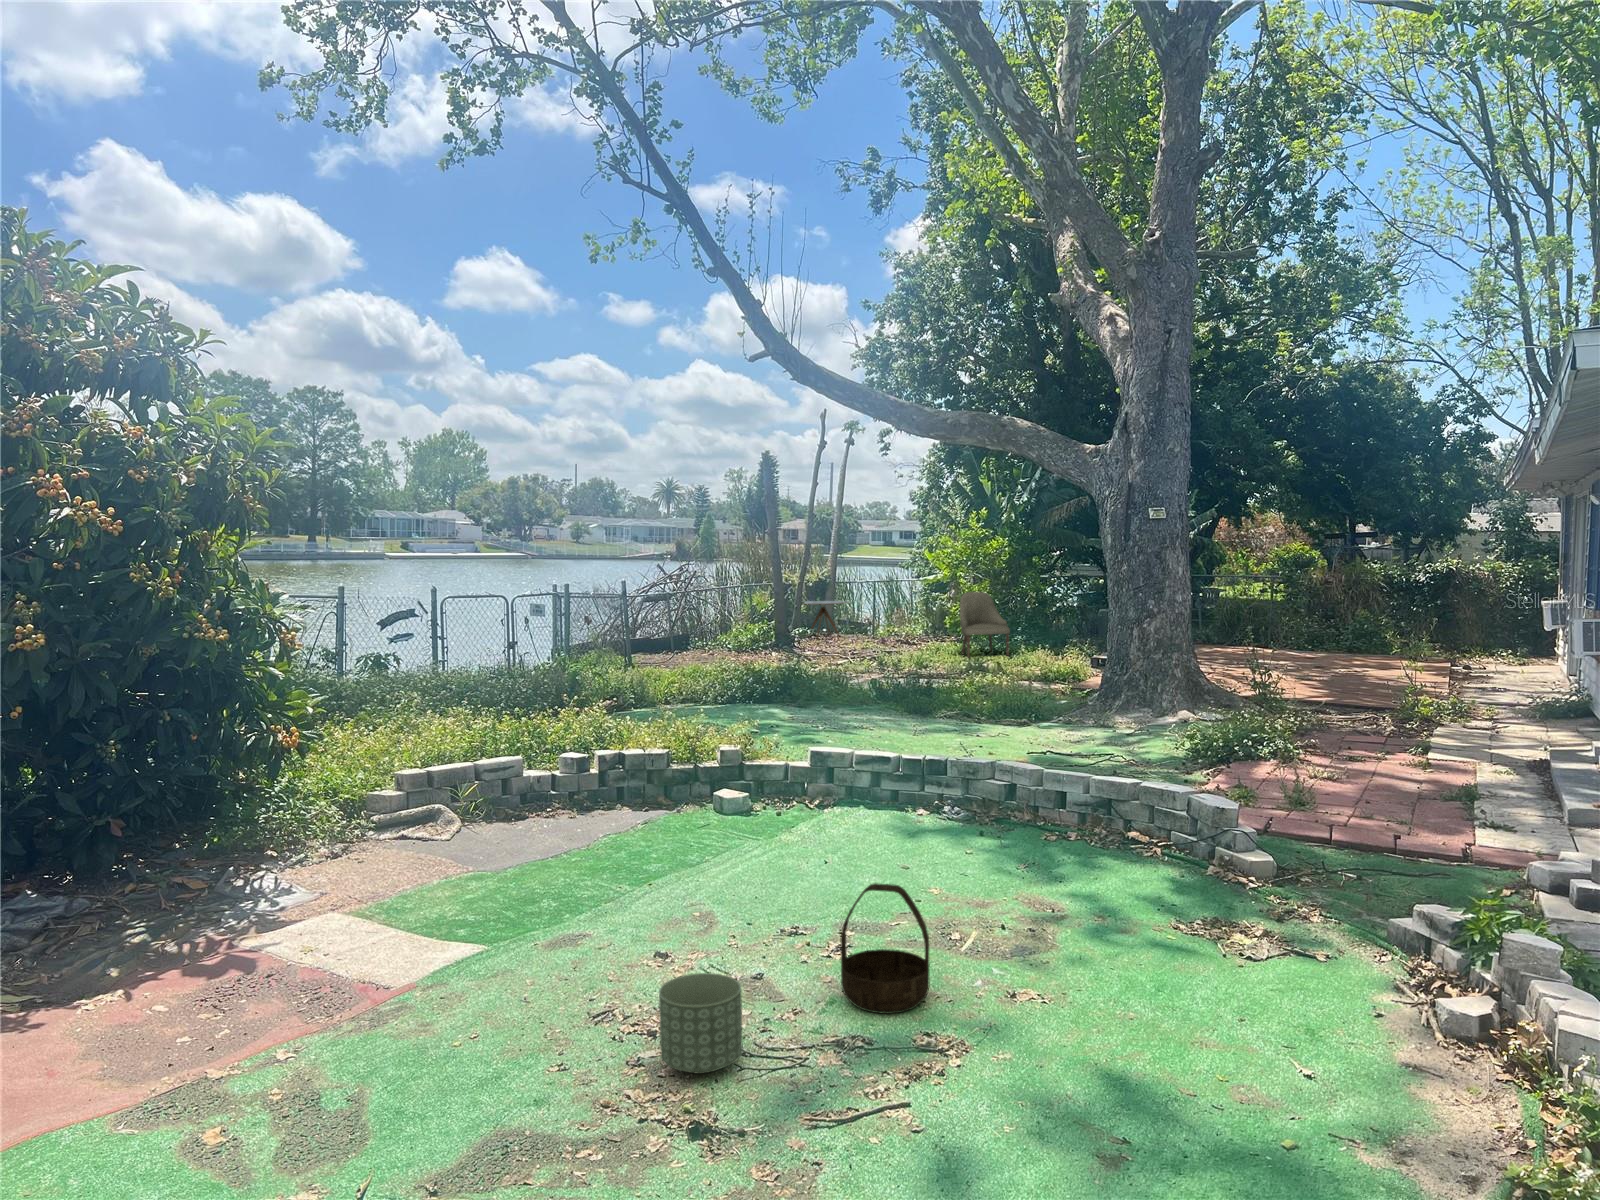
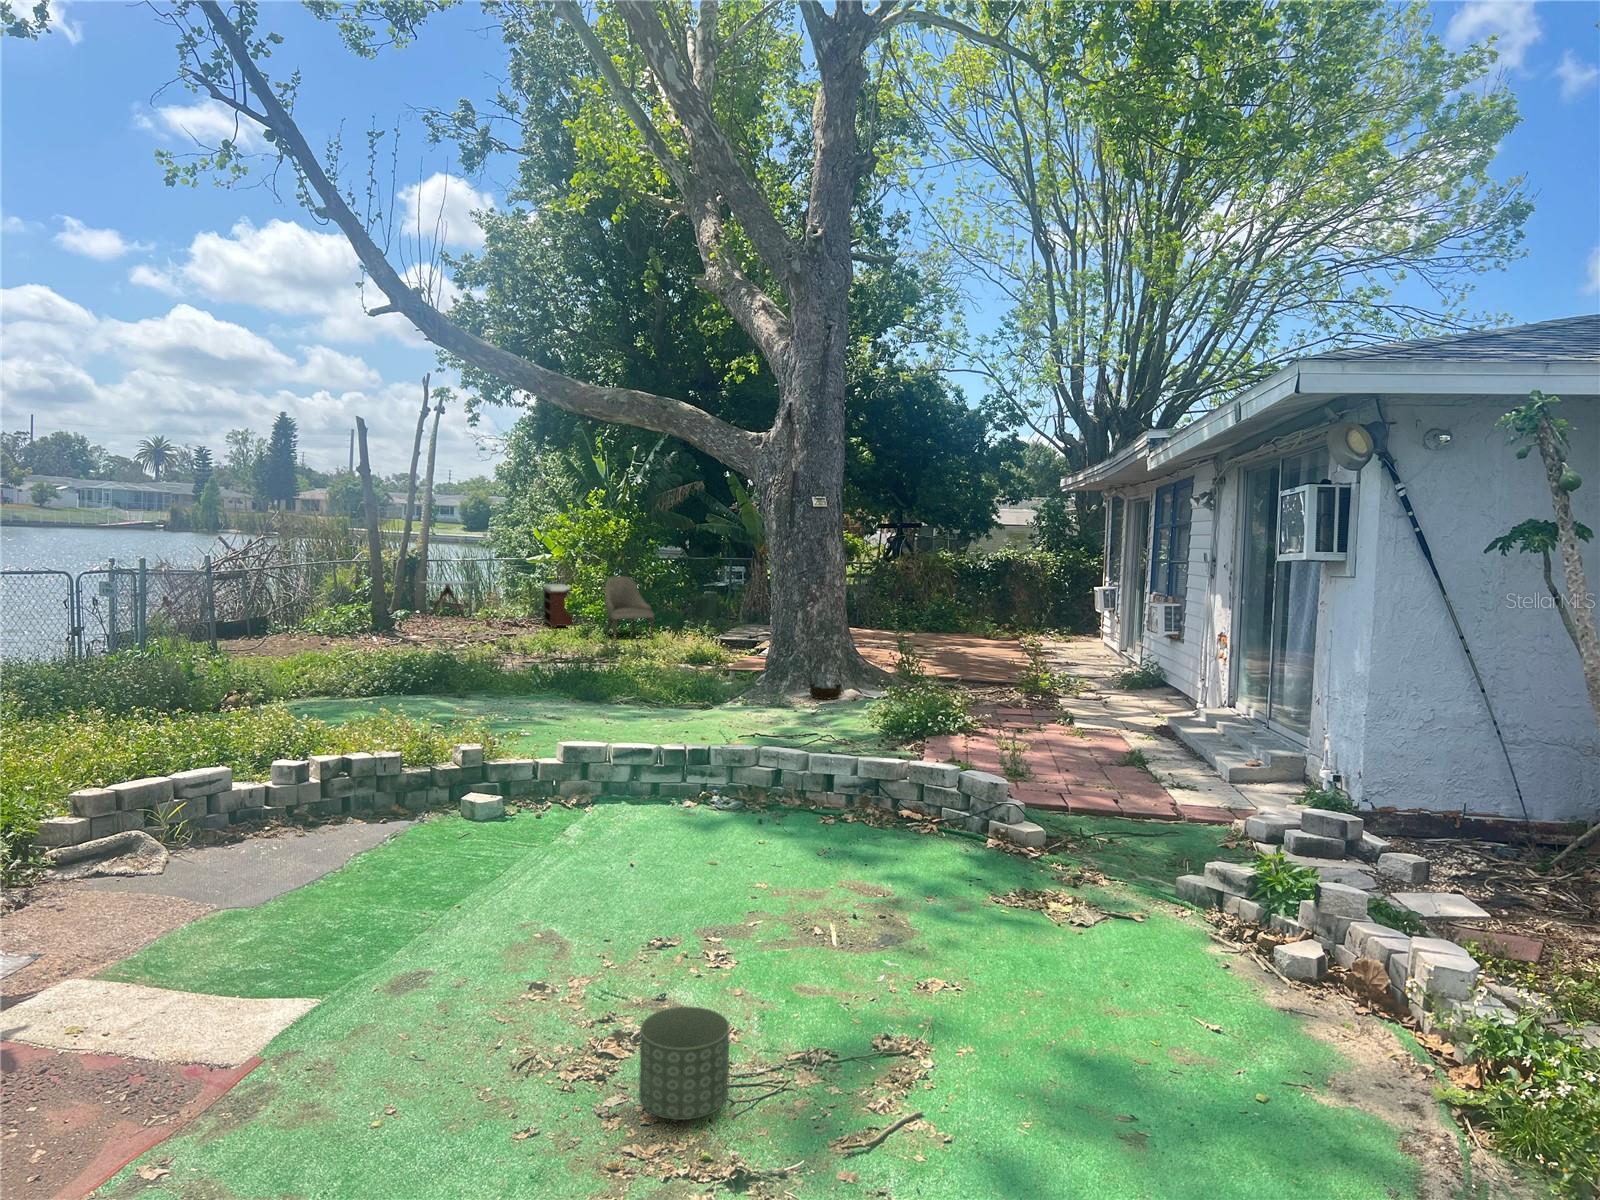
bench: none [910,601,936,646] -> present [544,584,573,628]
basket: present [841,883,930,1014] -> present [810,657,842,699]

